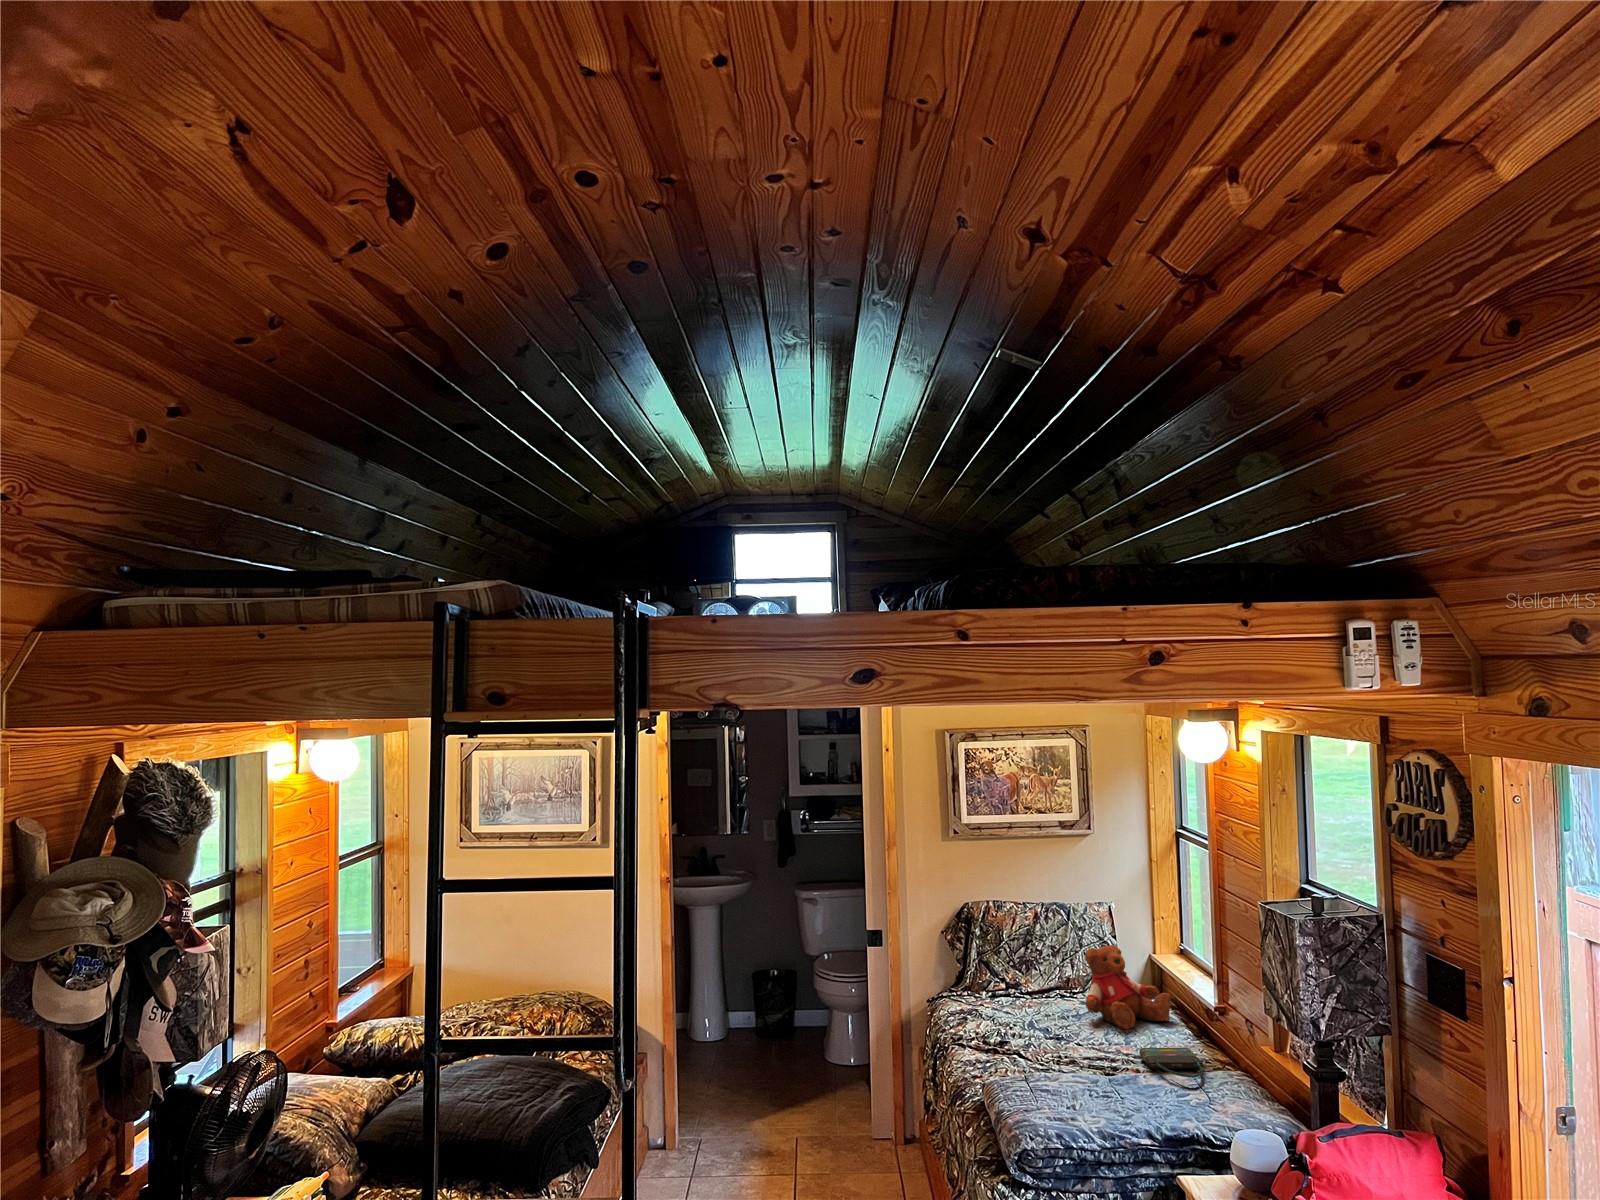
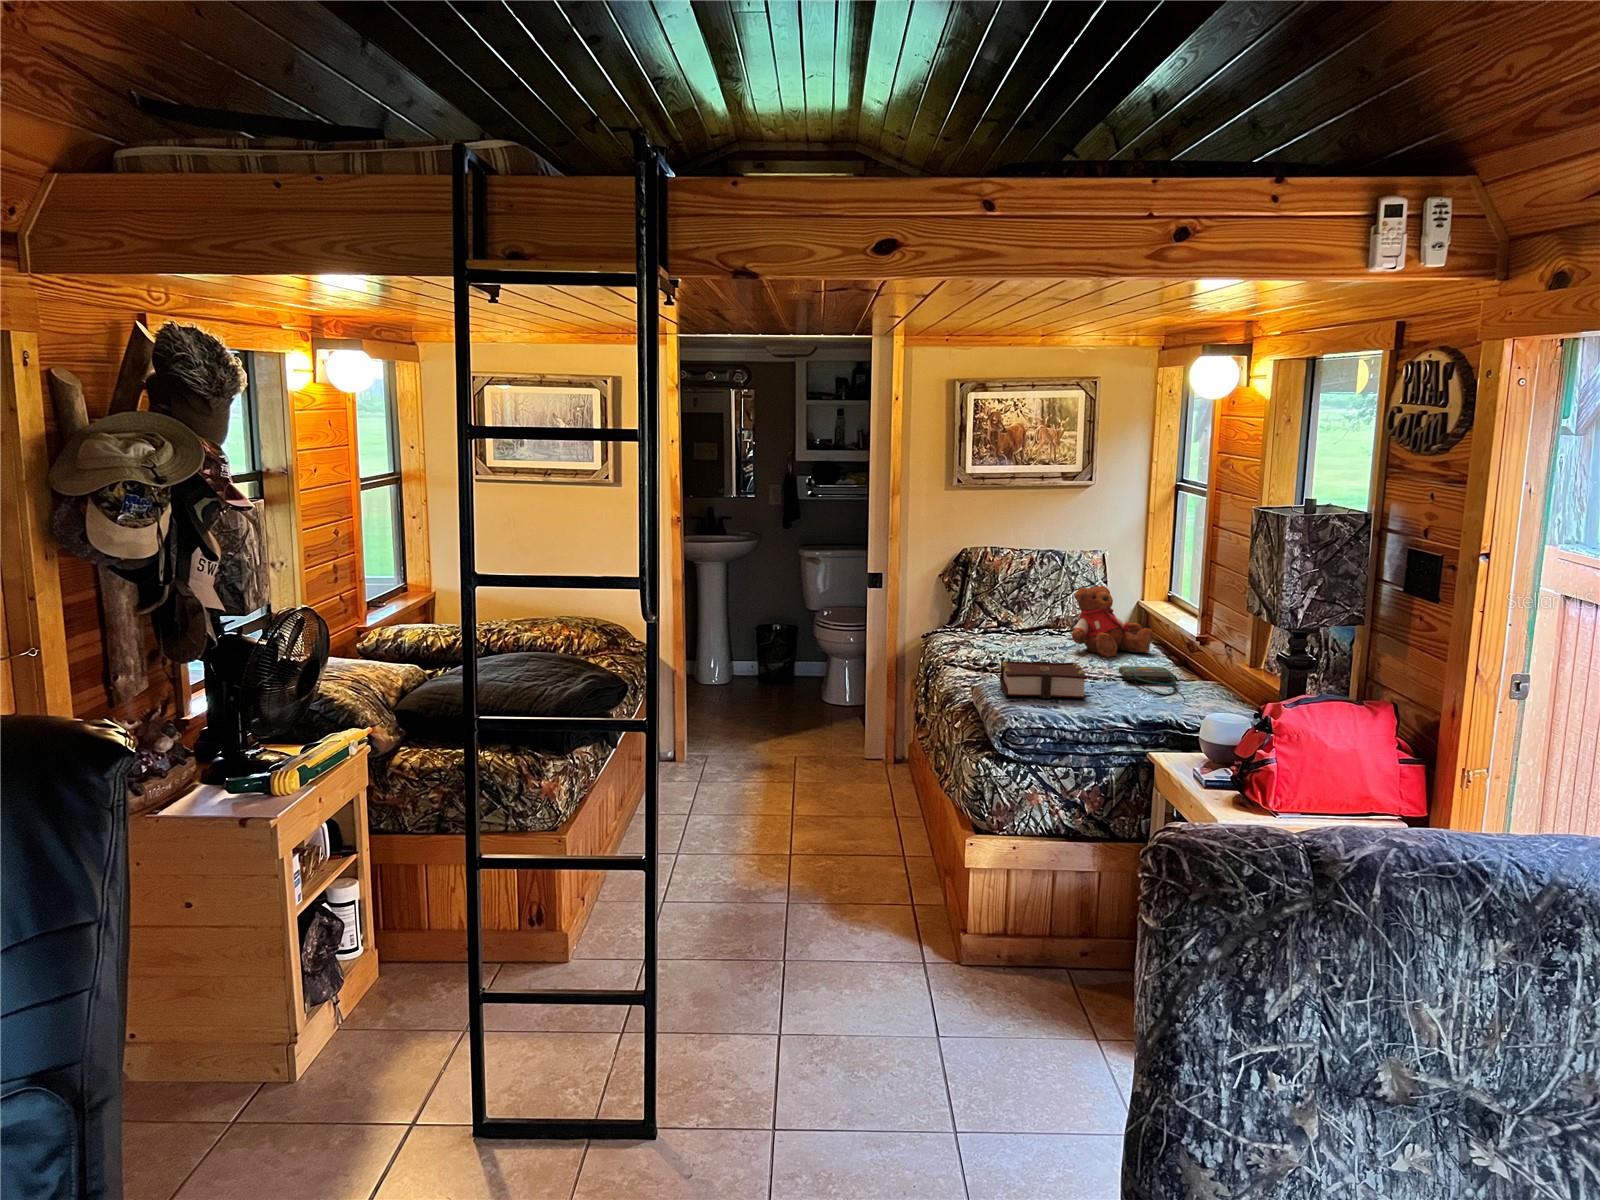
book: none [1012,1051,1108,1099] -> present [1000,661,1087,698]

